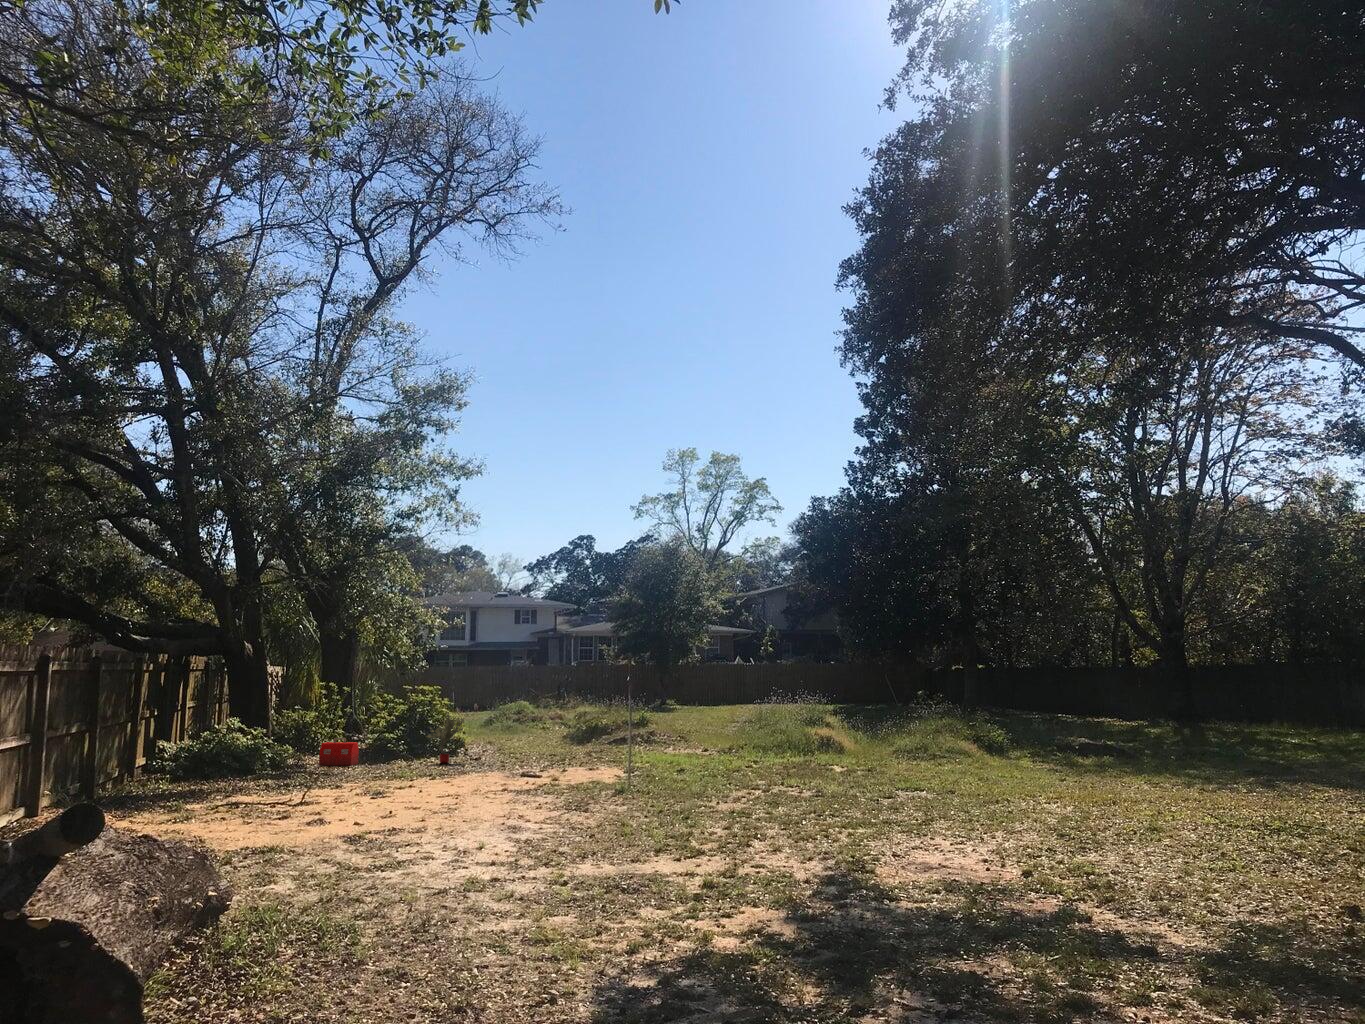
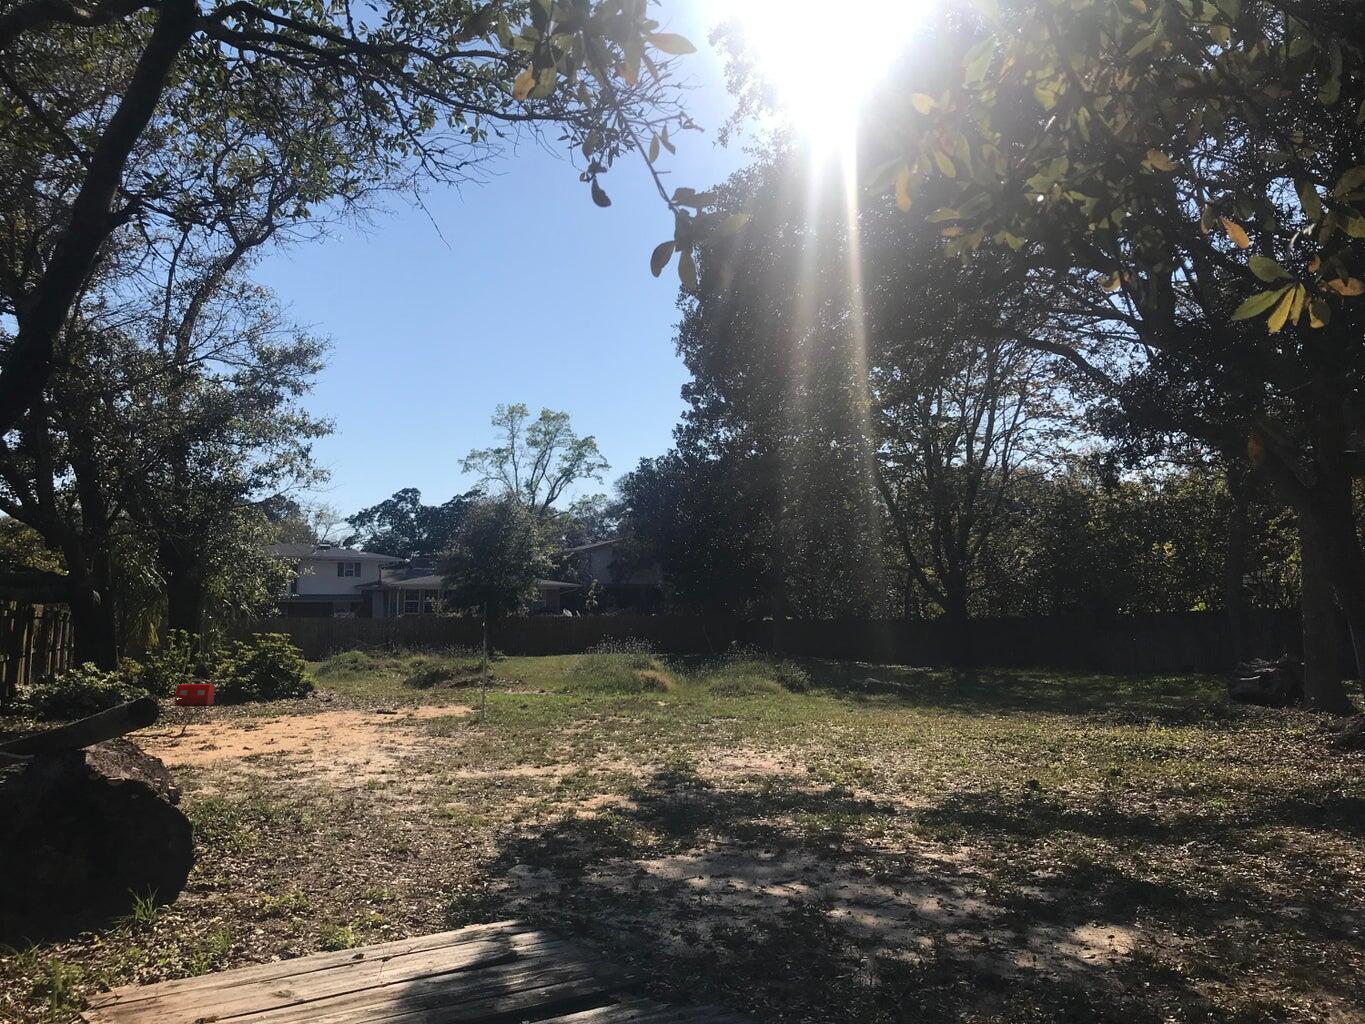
potted tree: present [426,713,464,764] -> none [282,655,319,703]

